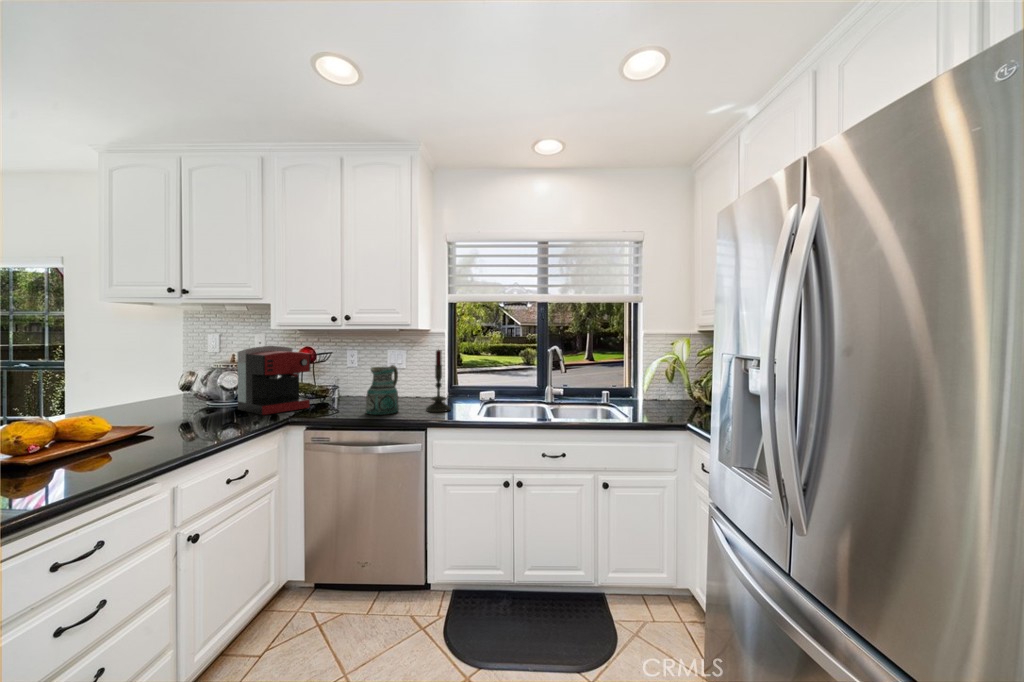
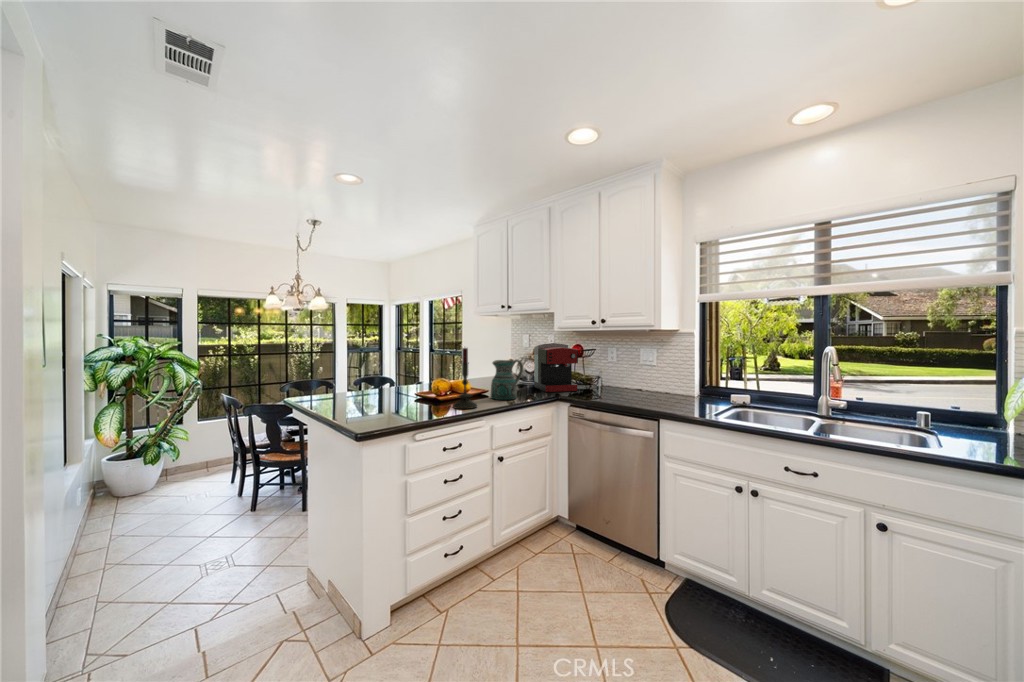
candle: present [426,350,451,412] -> present [453,348,477,409]
ceramic pitcher: present [366,365,399,415] -> present [491,359,523,400]

